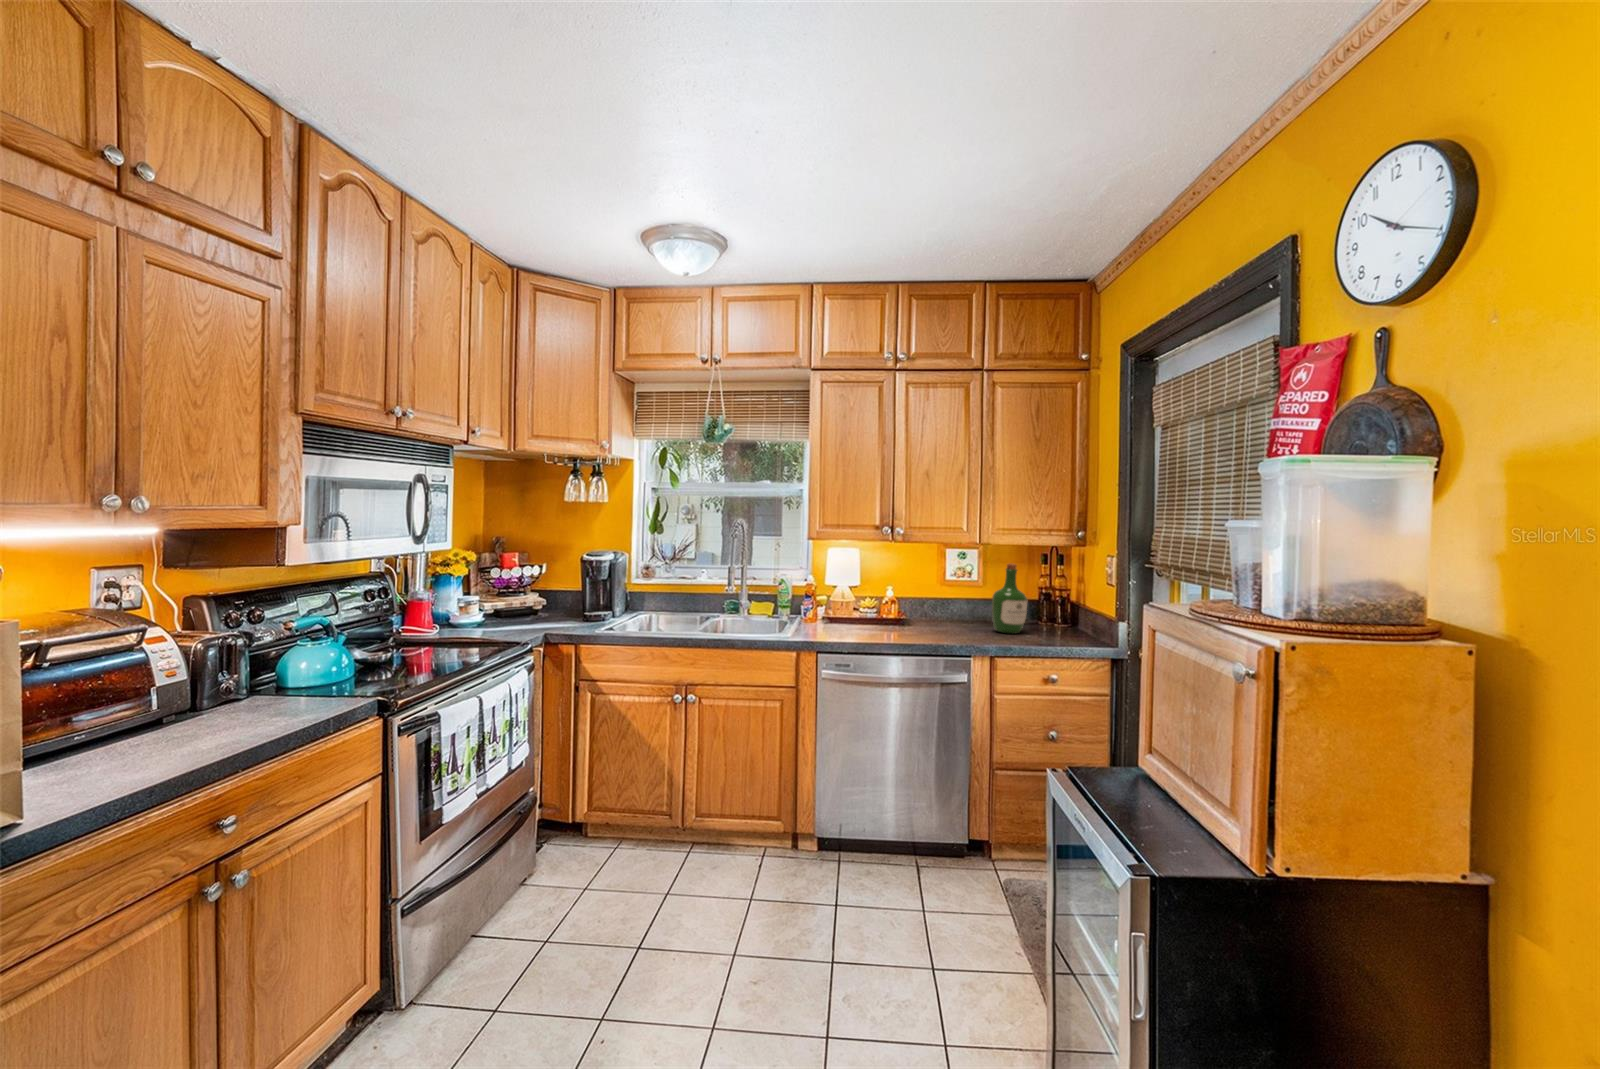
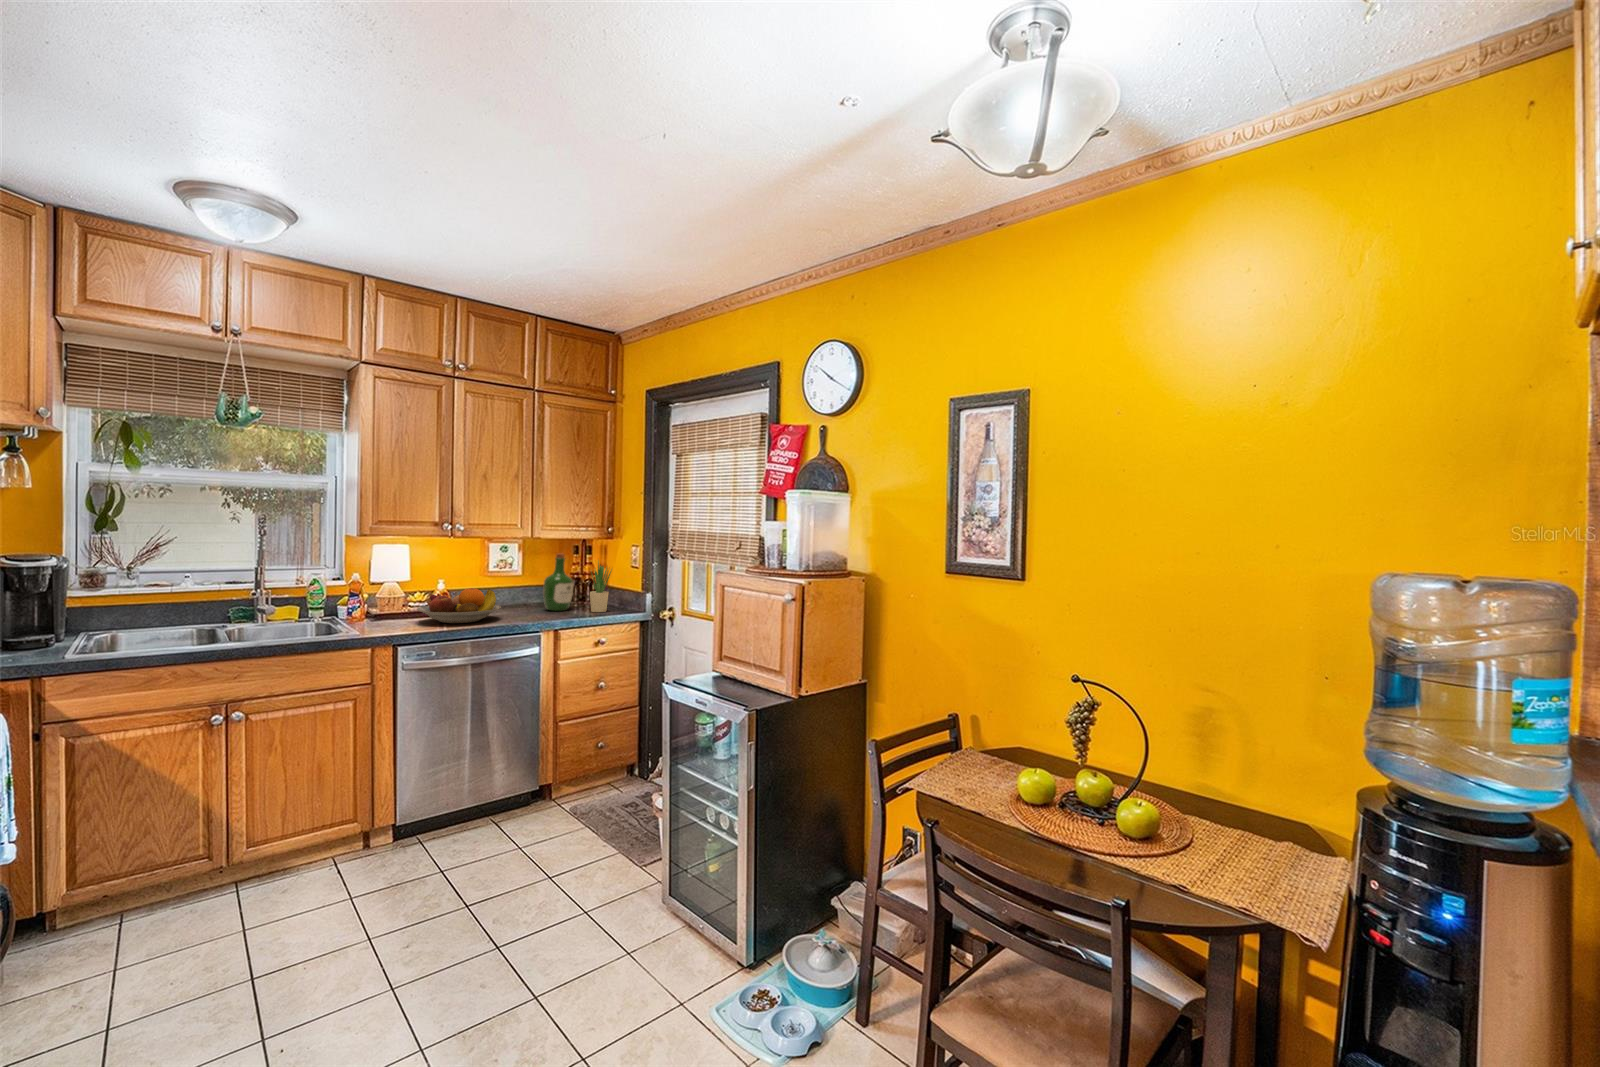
potted plant: none [1042,570,1072,641] -> present [590,562,612,612]
fruit bowl: none [852,599,935,636] -> present [417,588,501,623]

